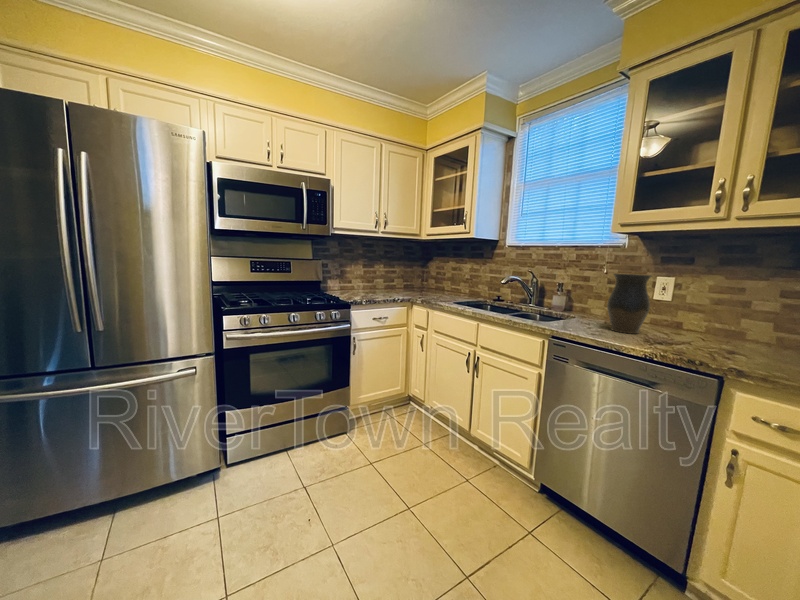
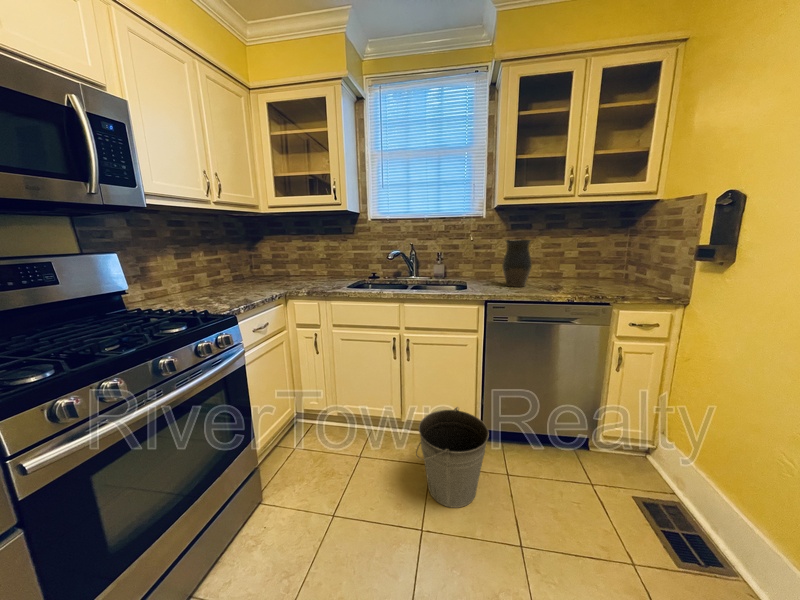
bucket: none [430,425,502,521] -> present [416,407,489,508]

